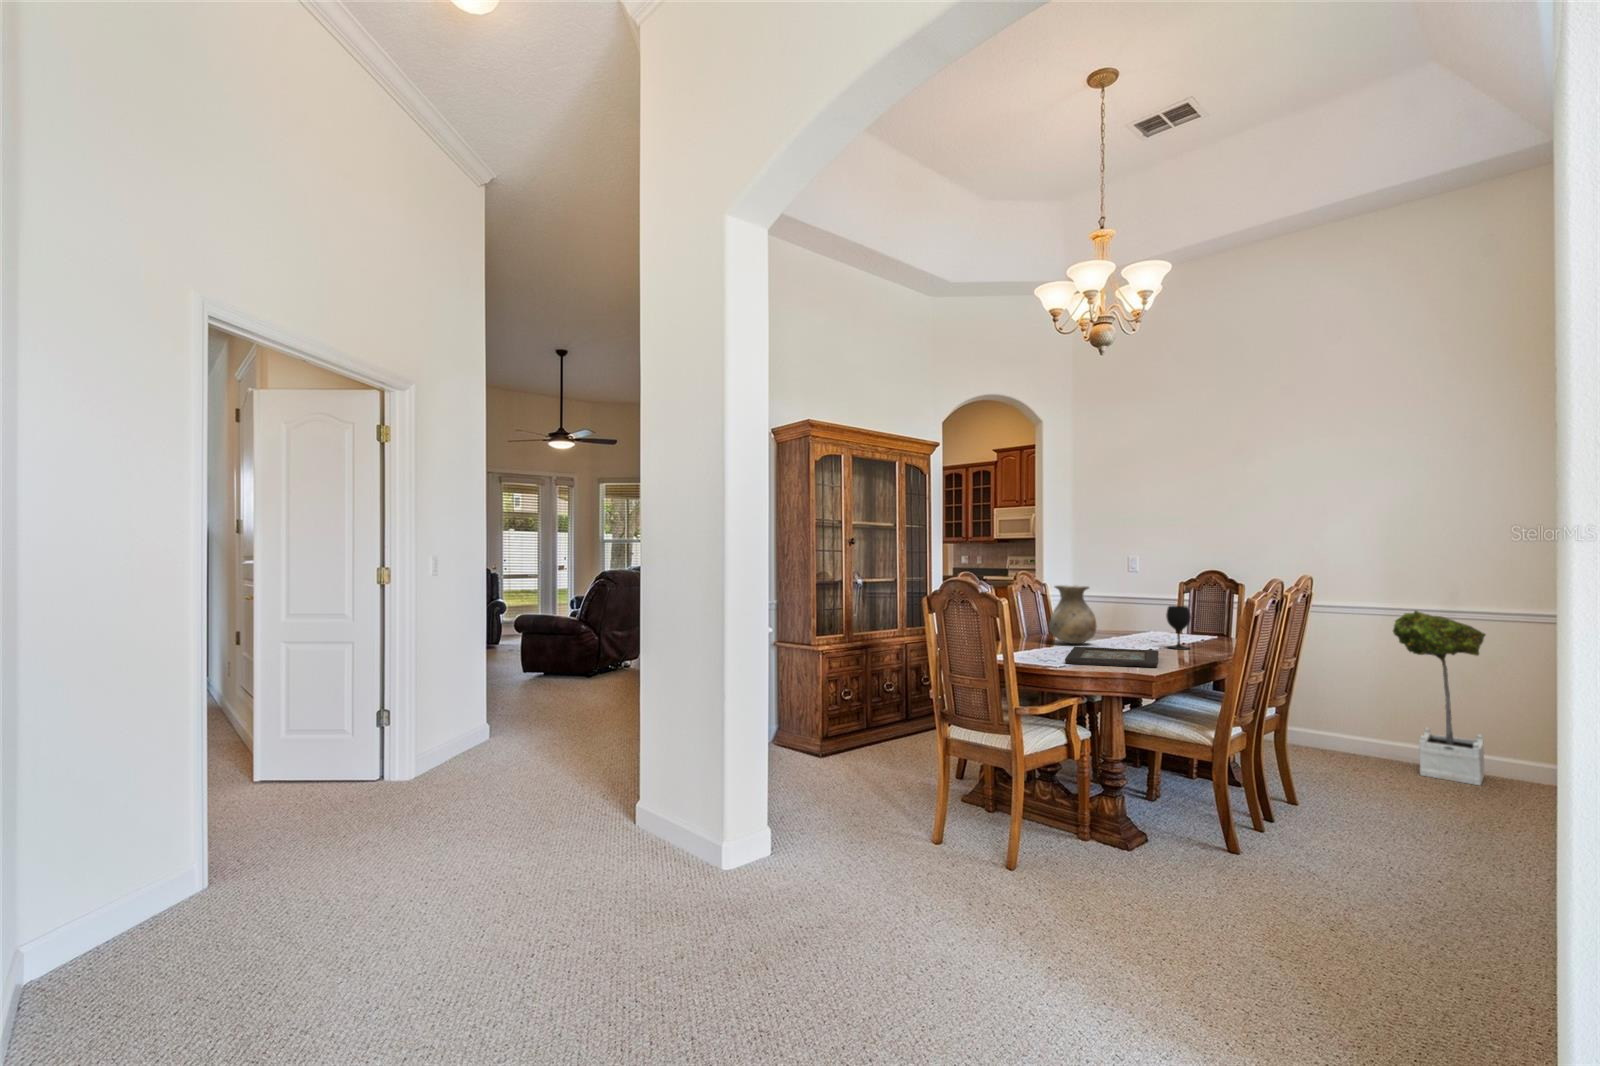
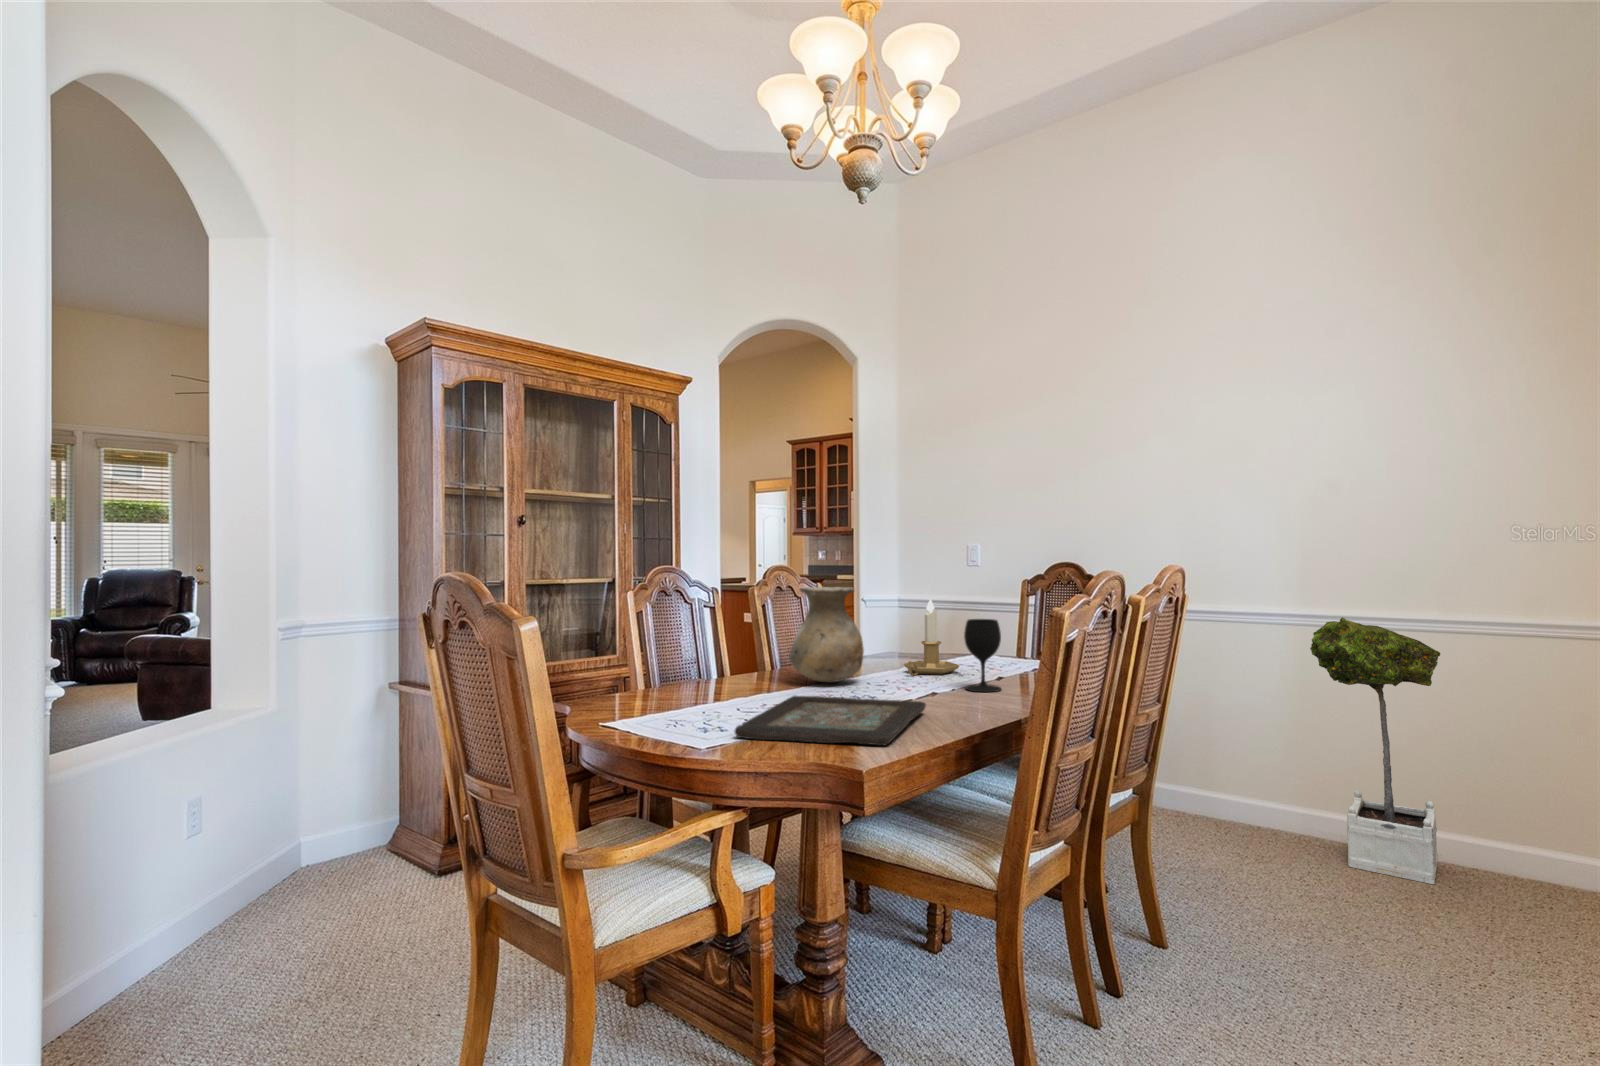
candlestick: none [1113,593,1152,642] -> present [904,599,960,676]

